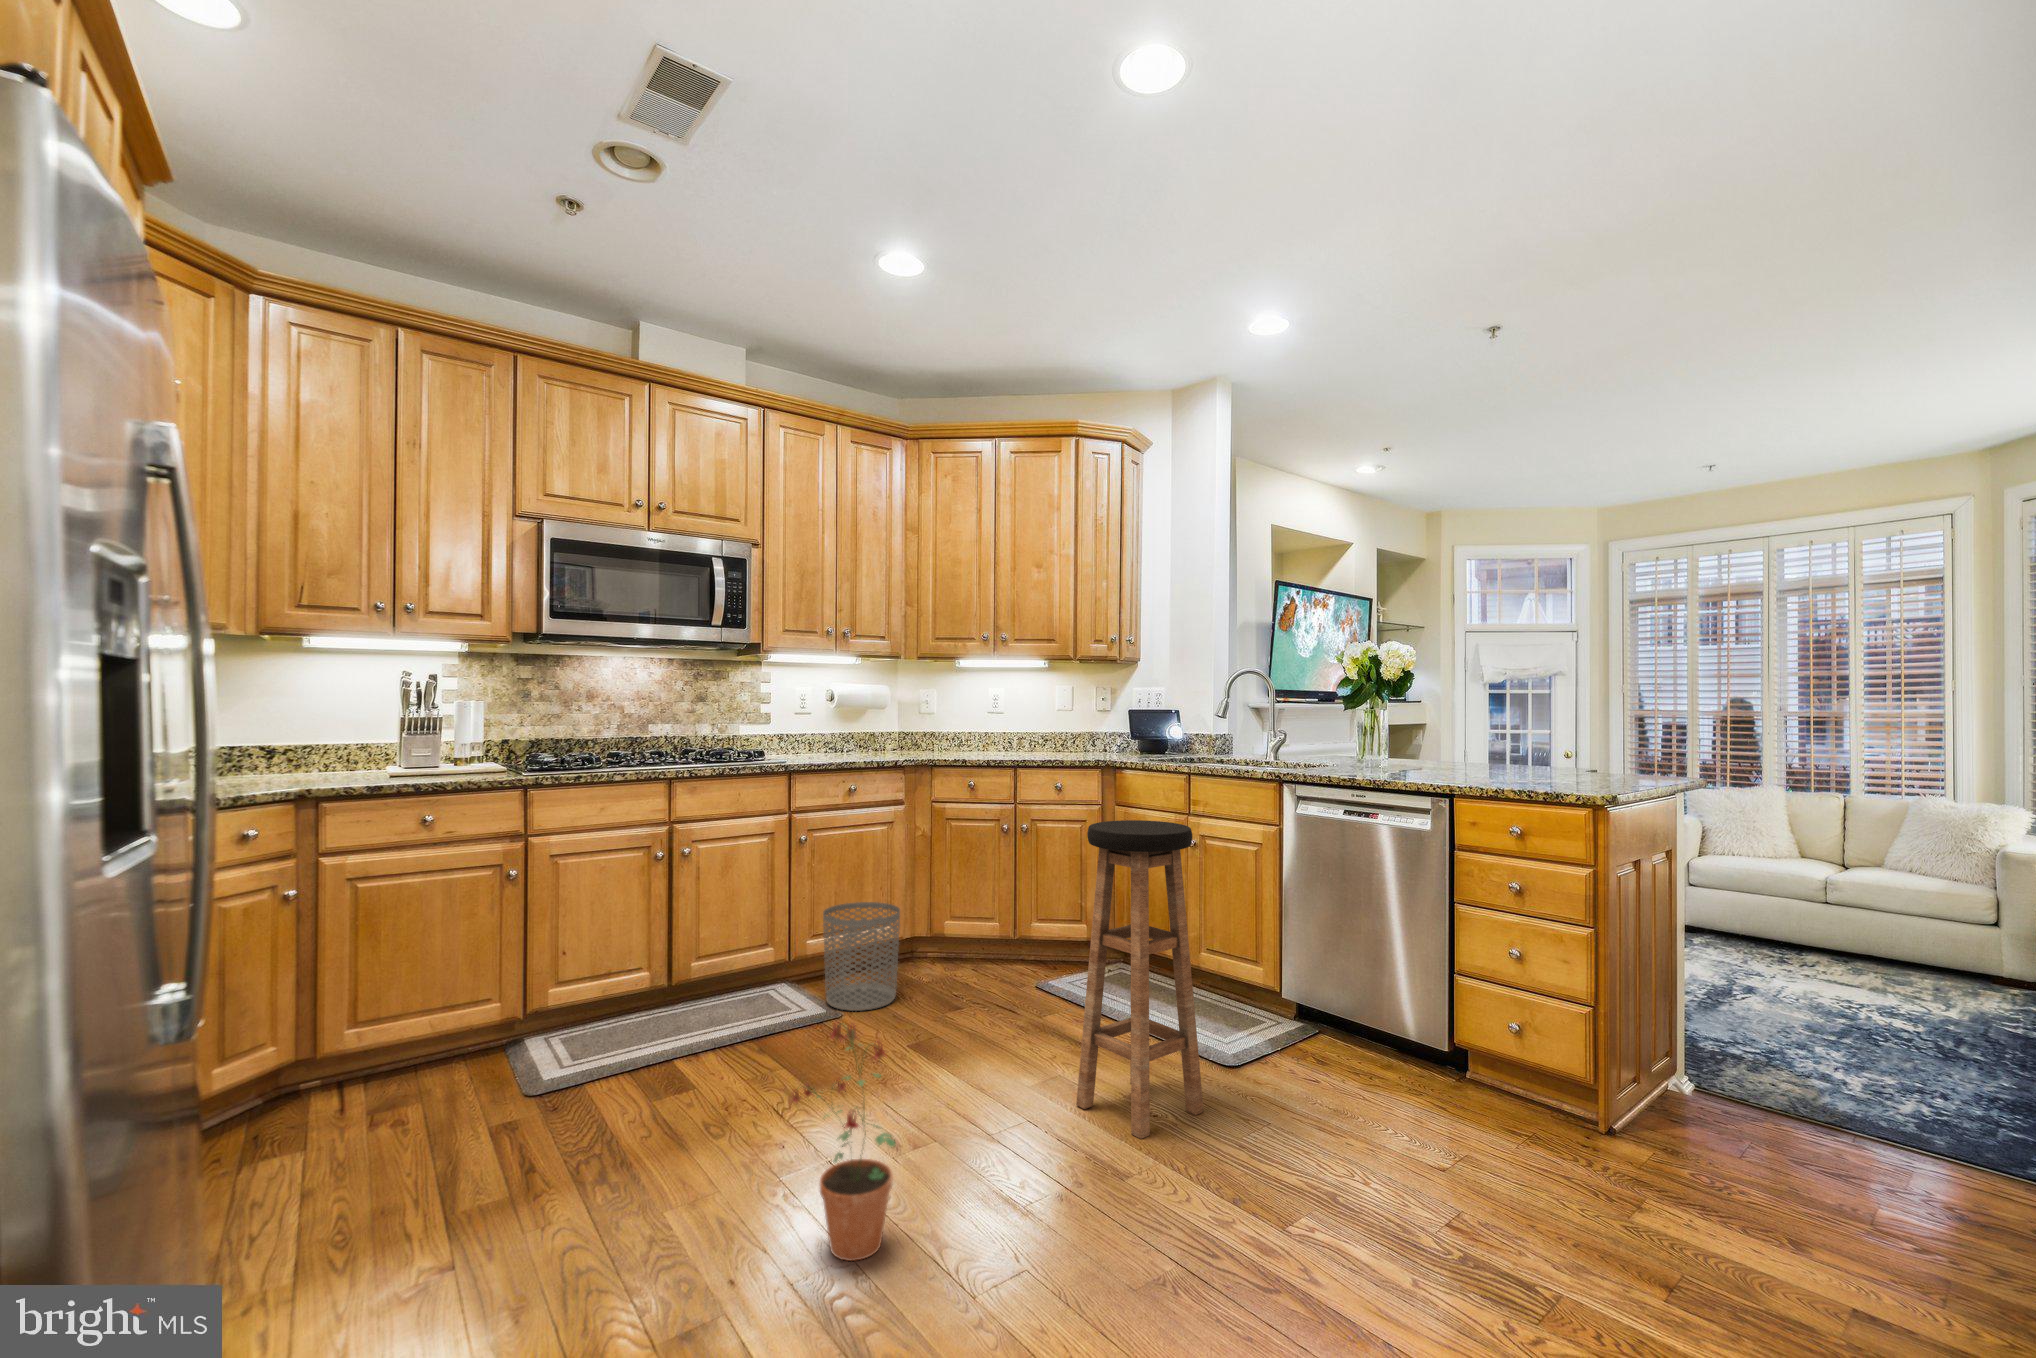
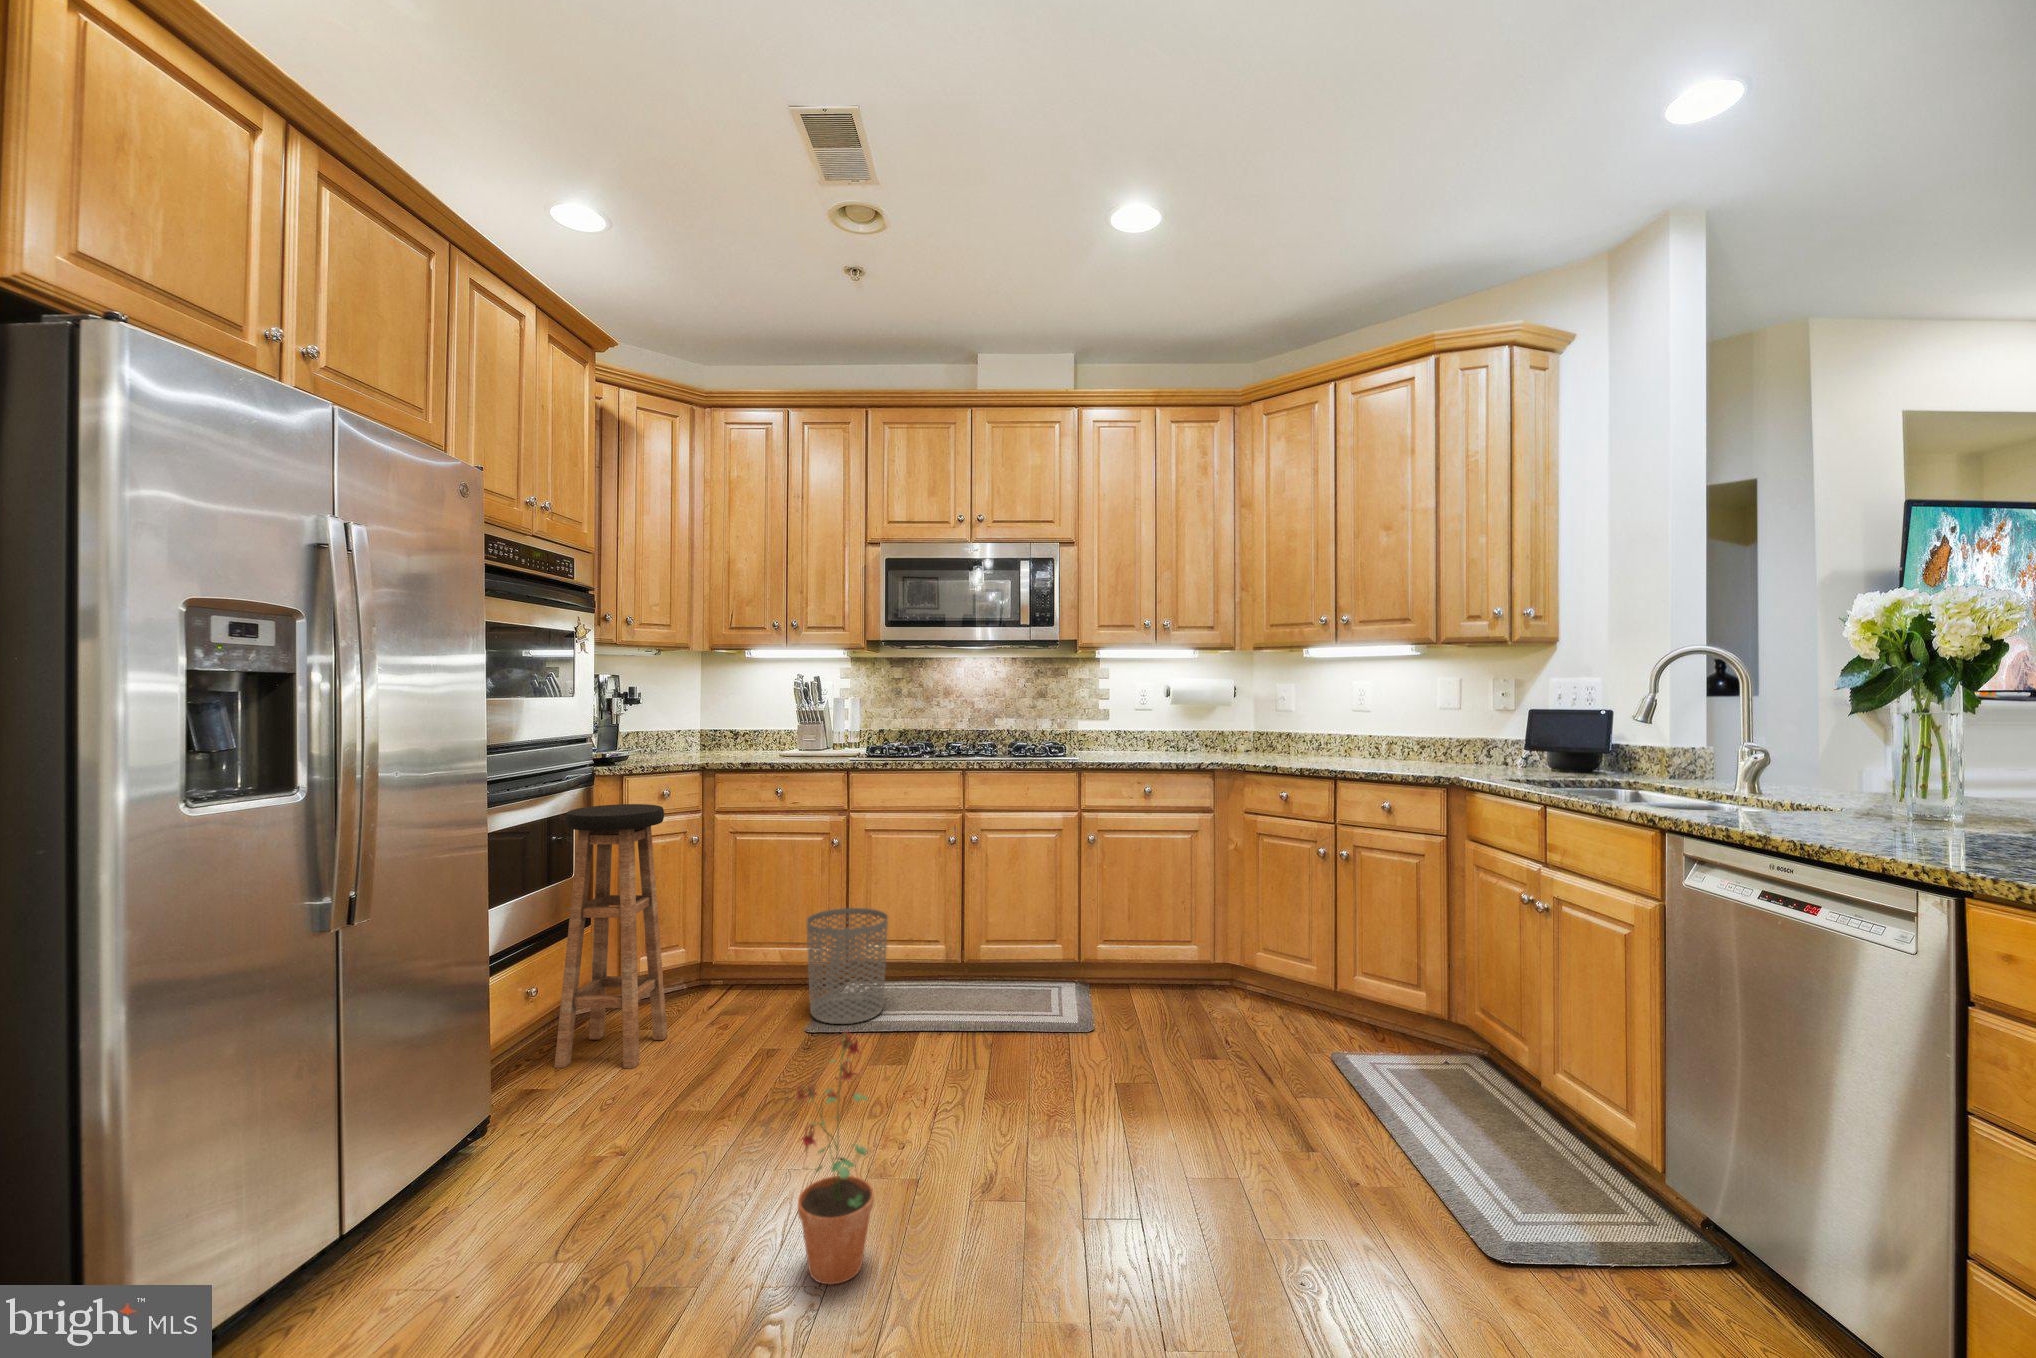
bar stool: present [1076,820,1204,1139] -> present [554,804,668,1068]
waste bin: present [823,902,900,1011] -> present [807,908,888,1024]

